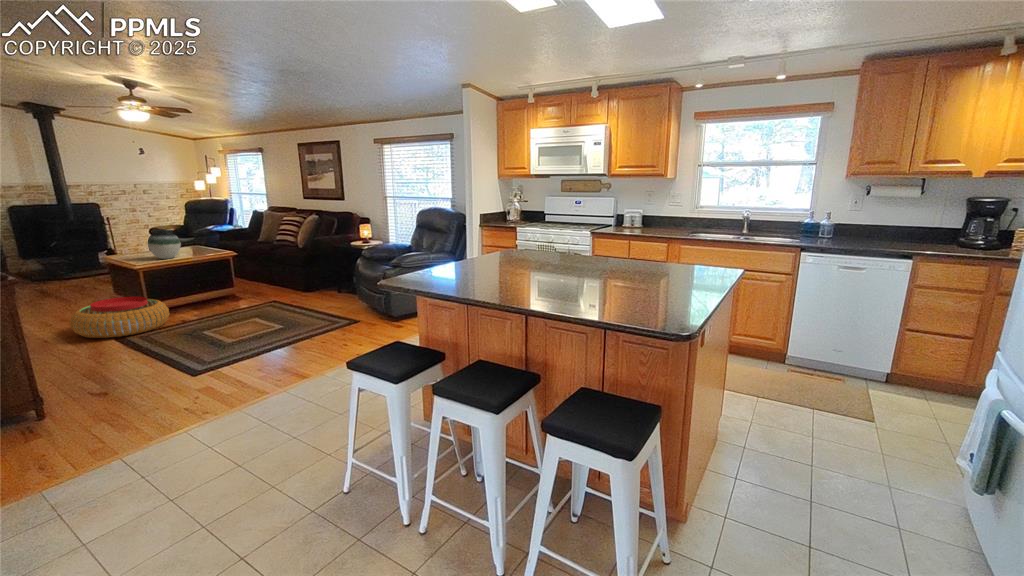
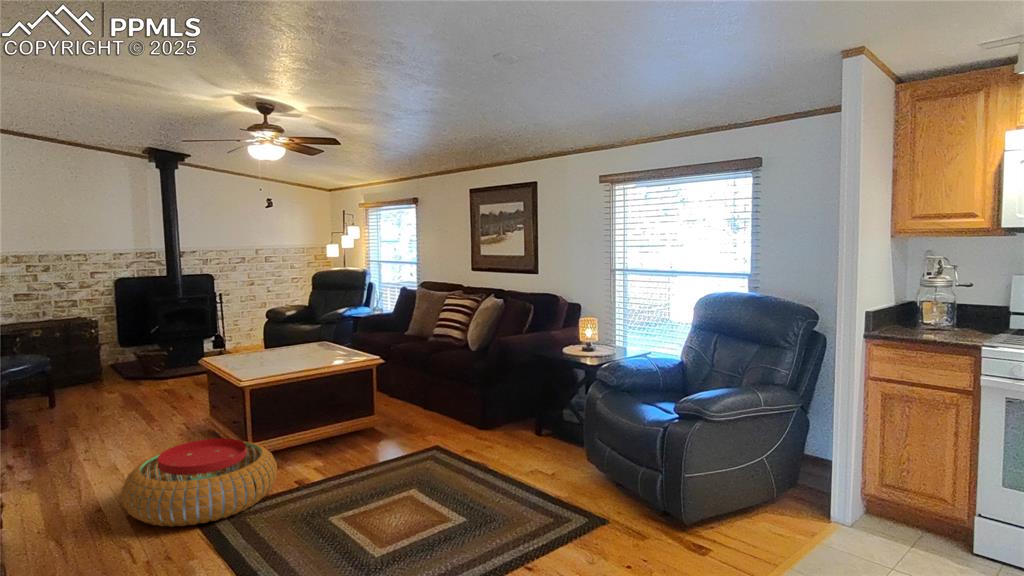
vase: present [148,230,181,259] -> none [260,320,306,367]

